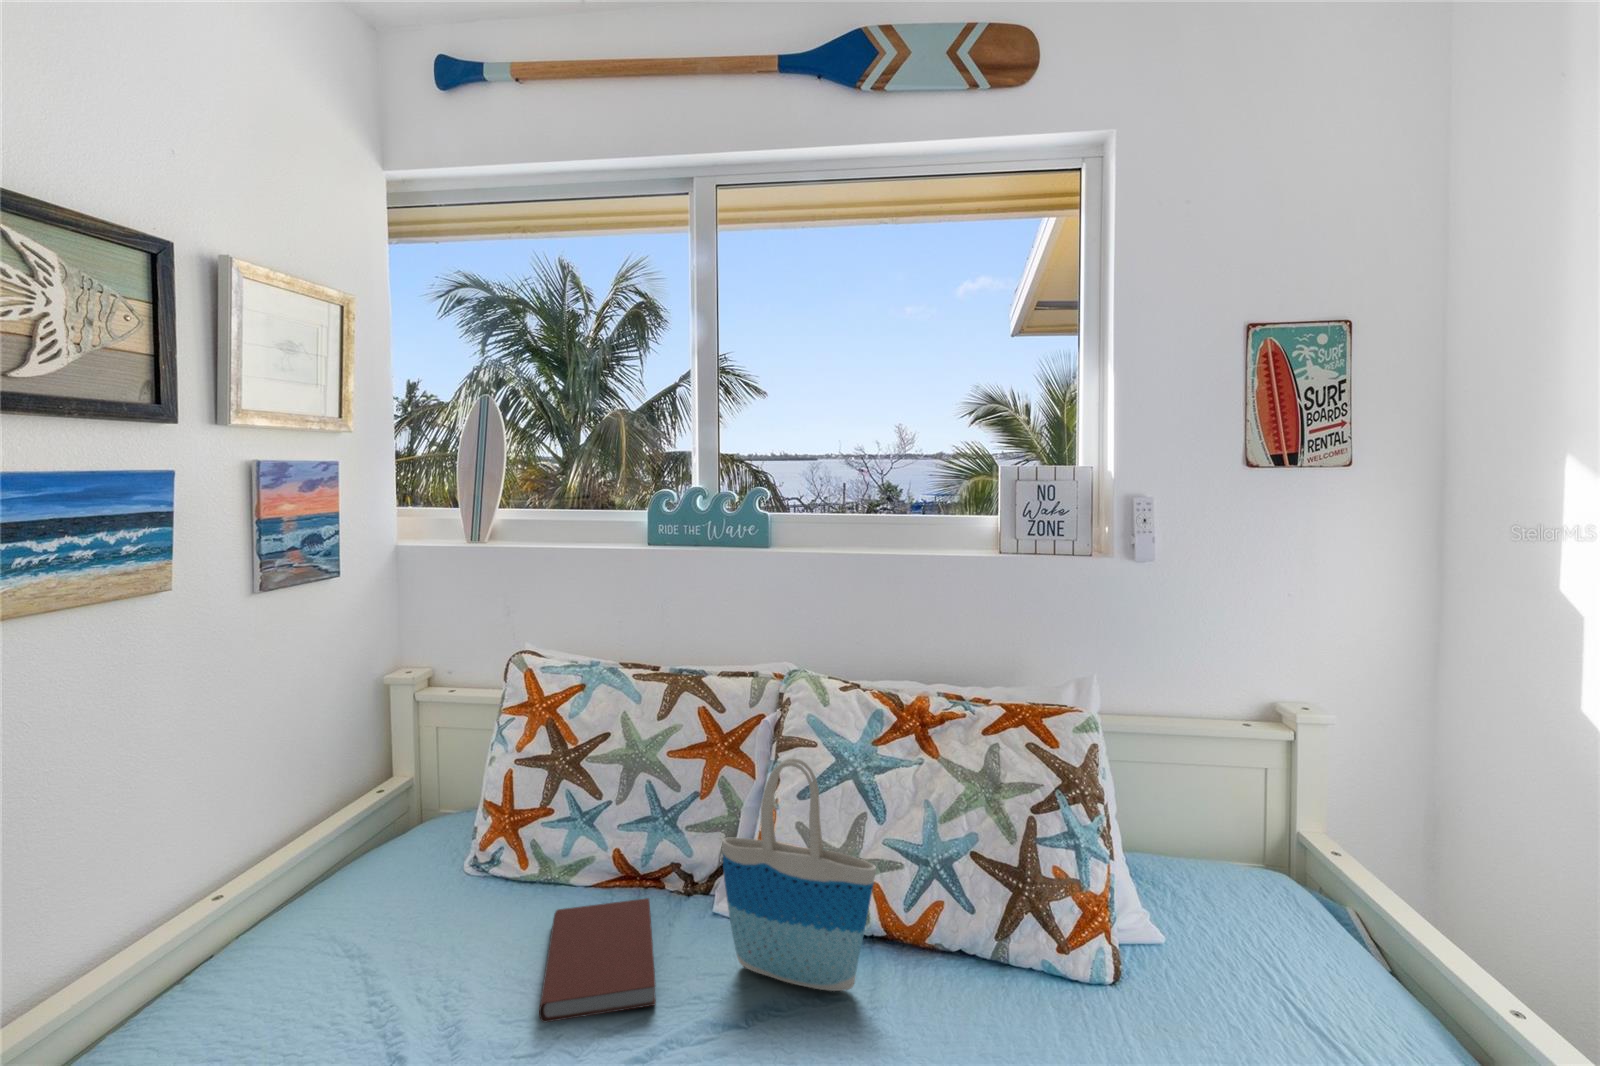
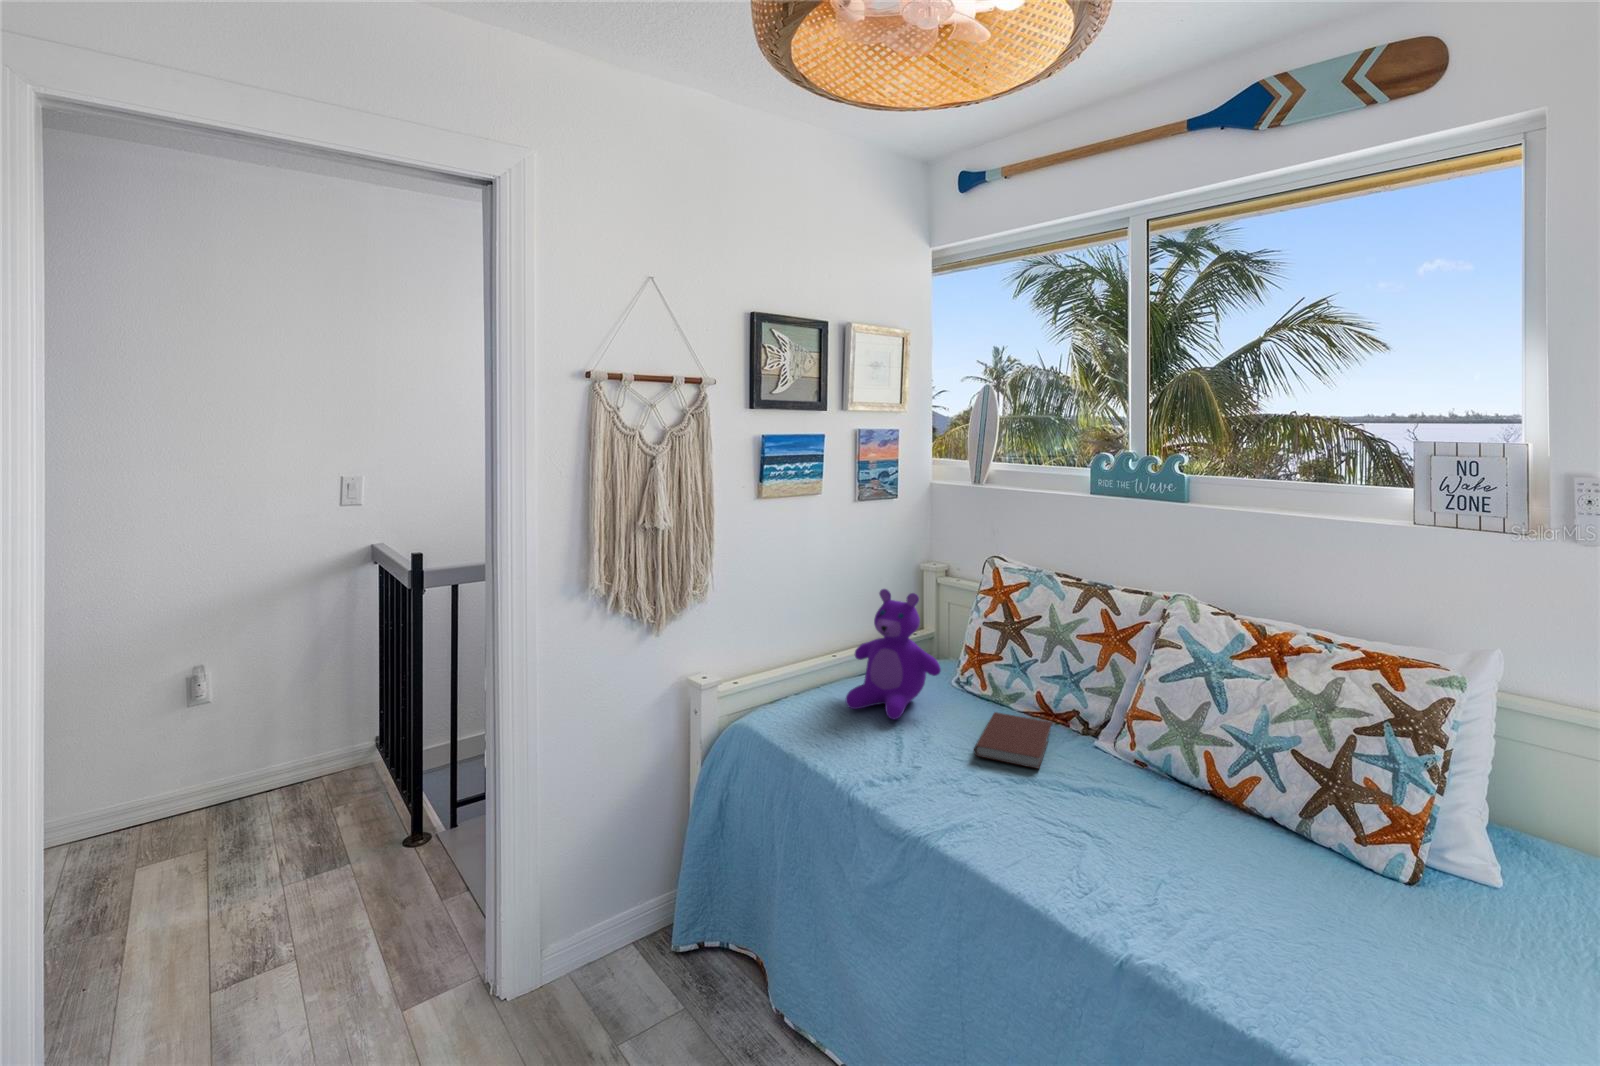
teddy bear: none [255,740,455,1001] -> present [846,589,941,720]
tote bag: present [722,758,876,991] -> none [1094,645,1193,801]

